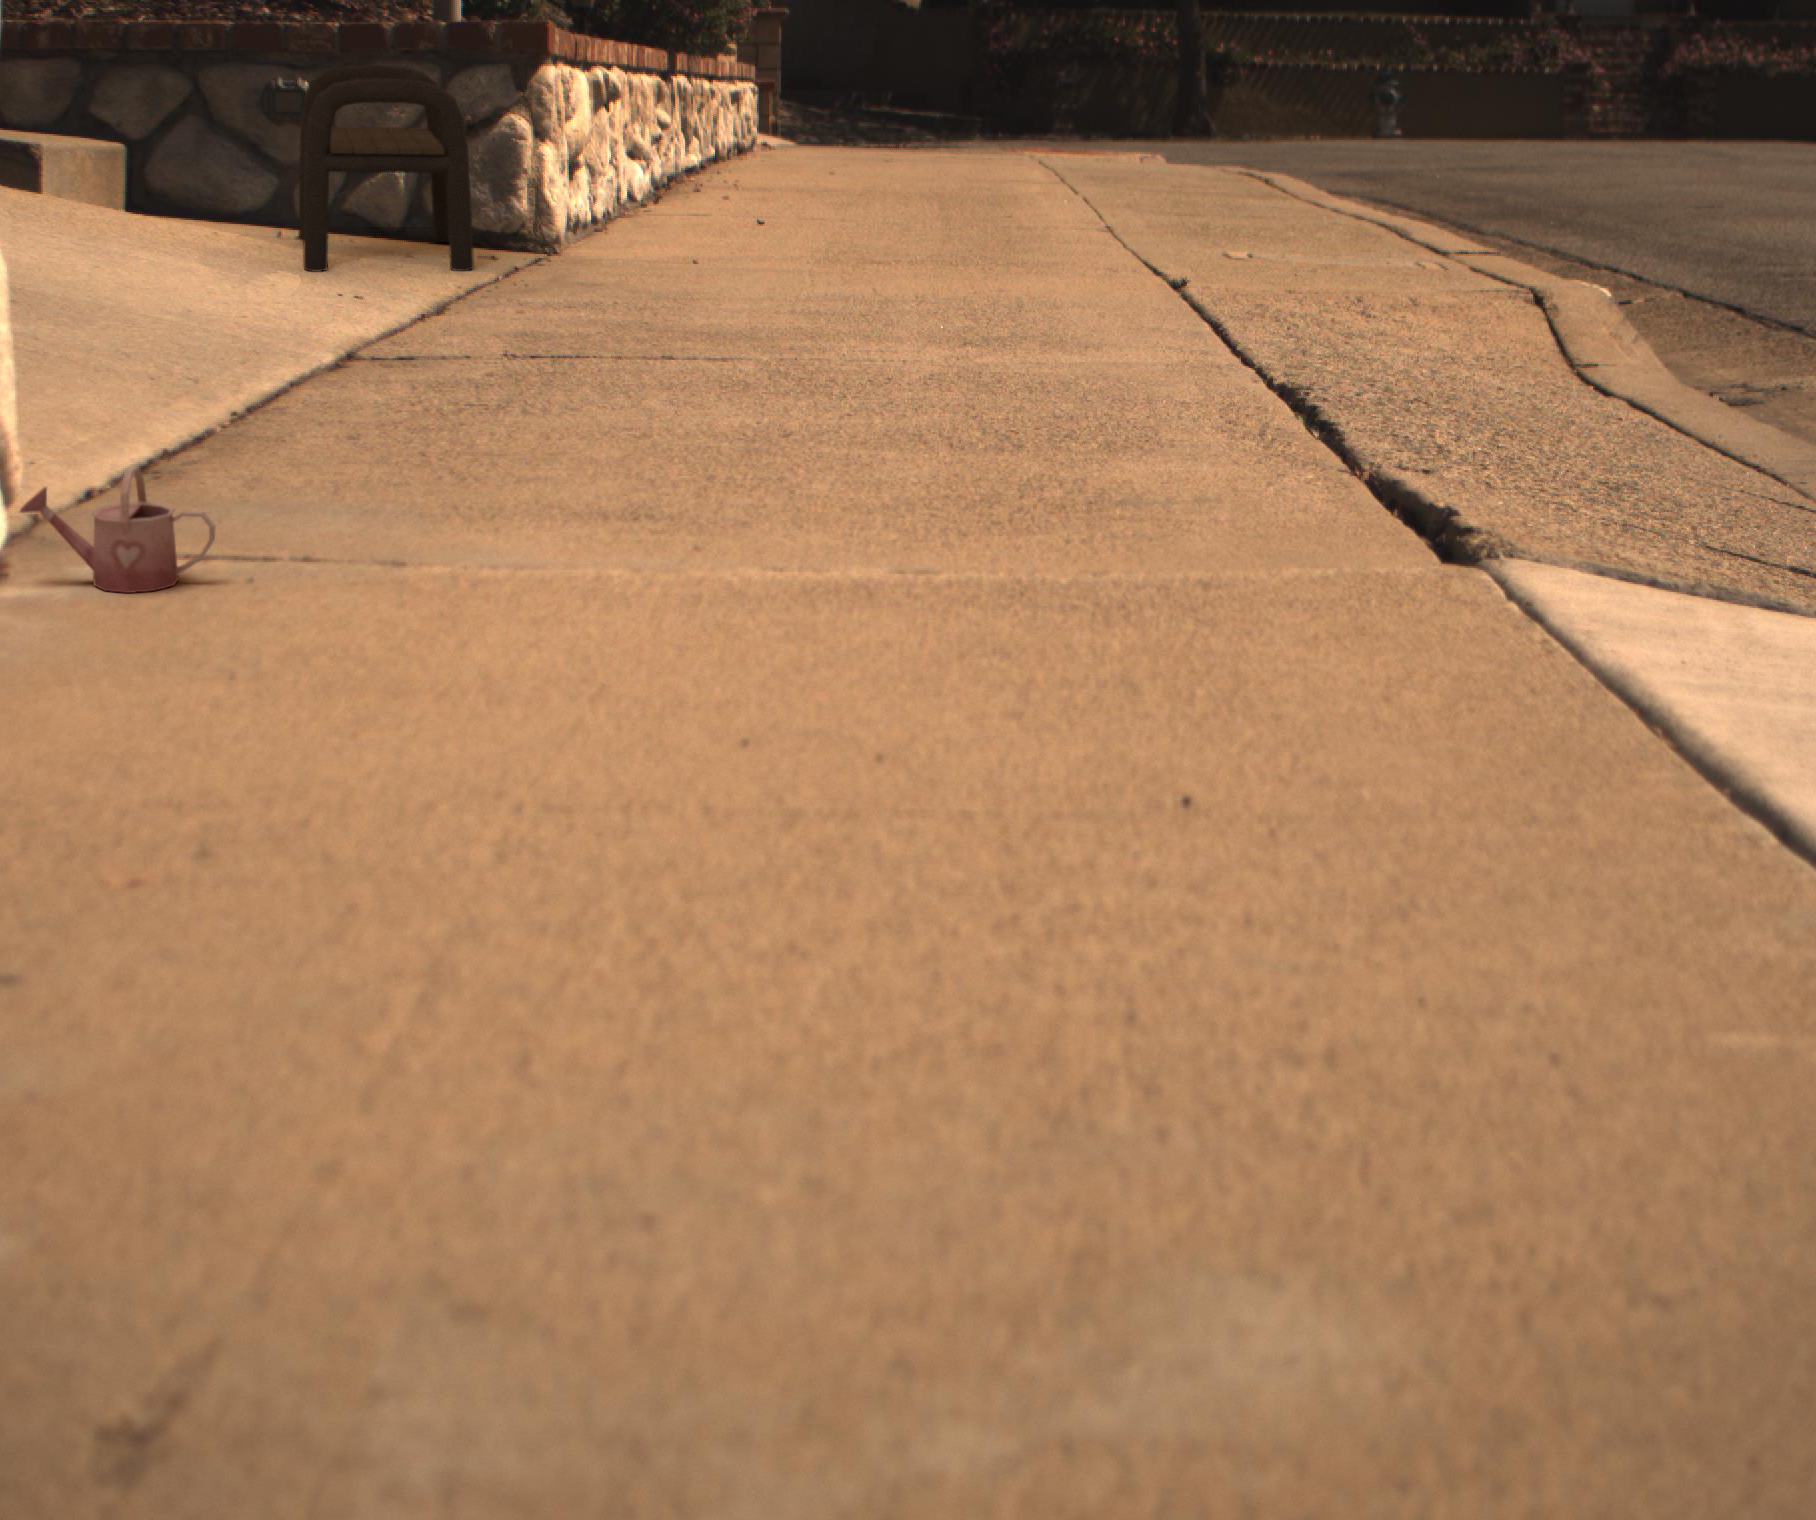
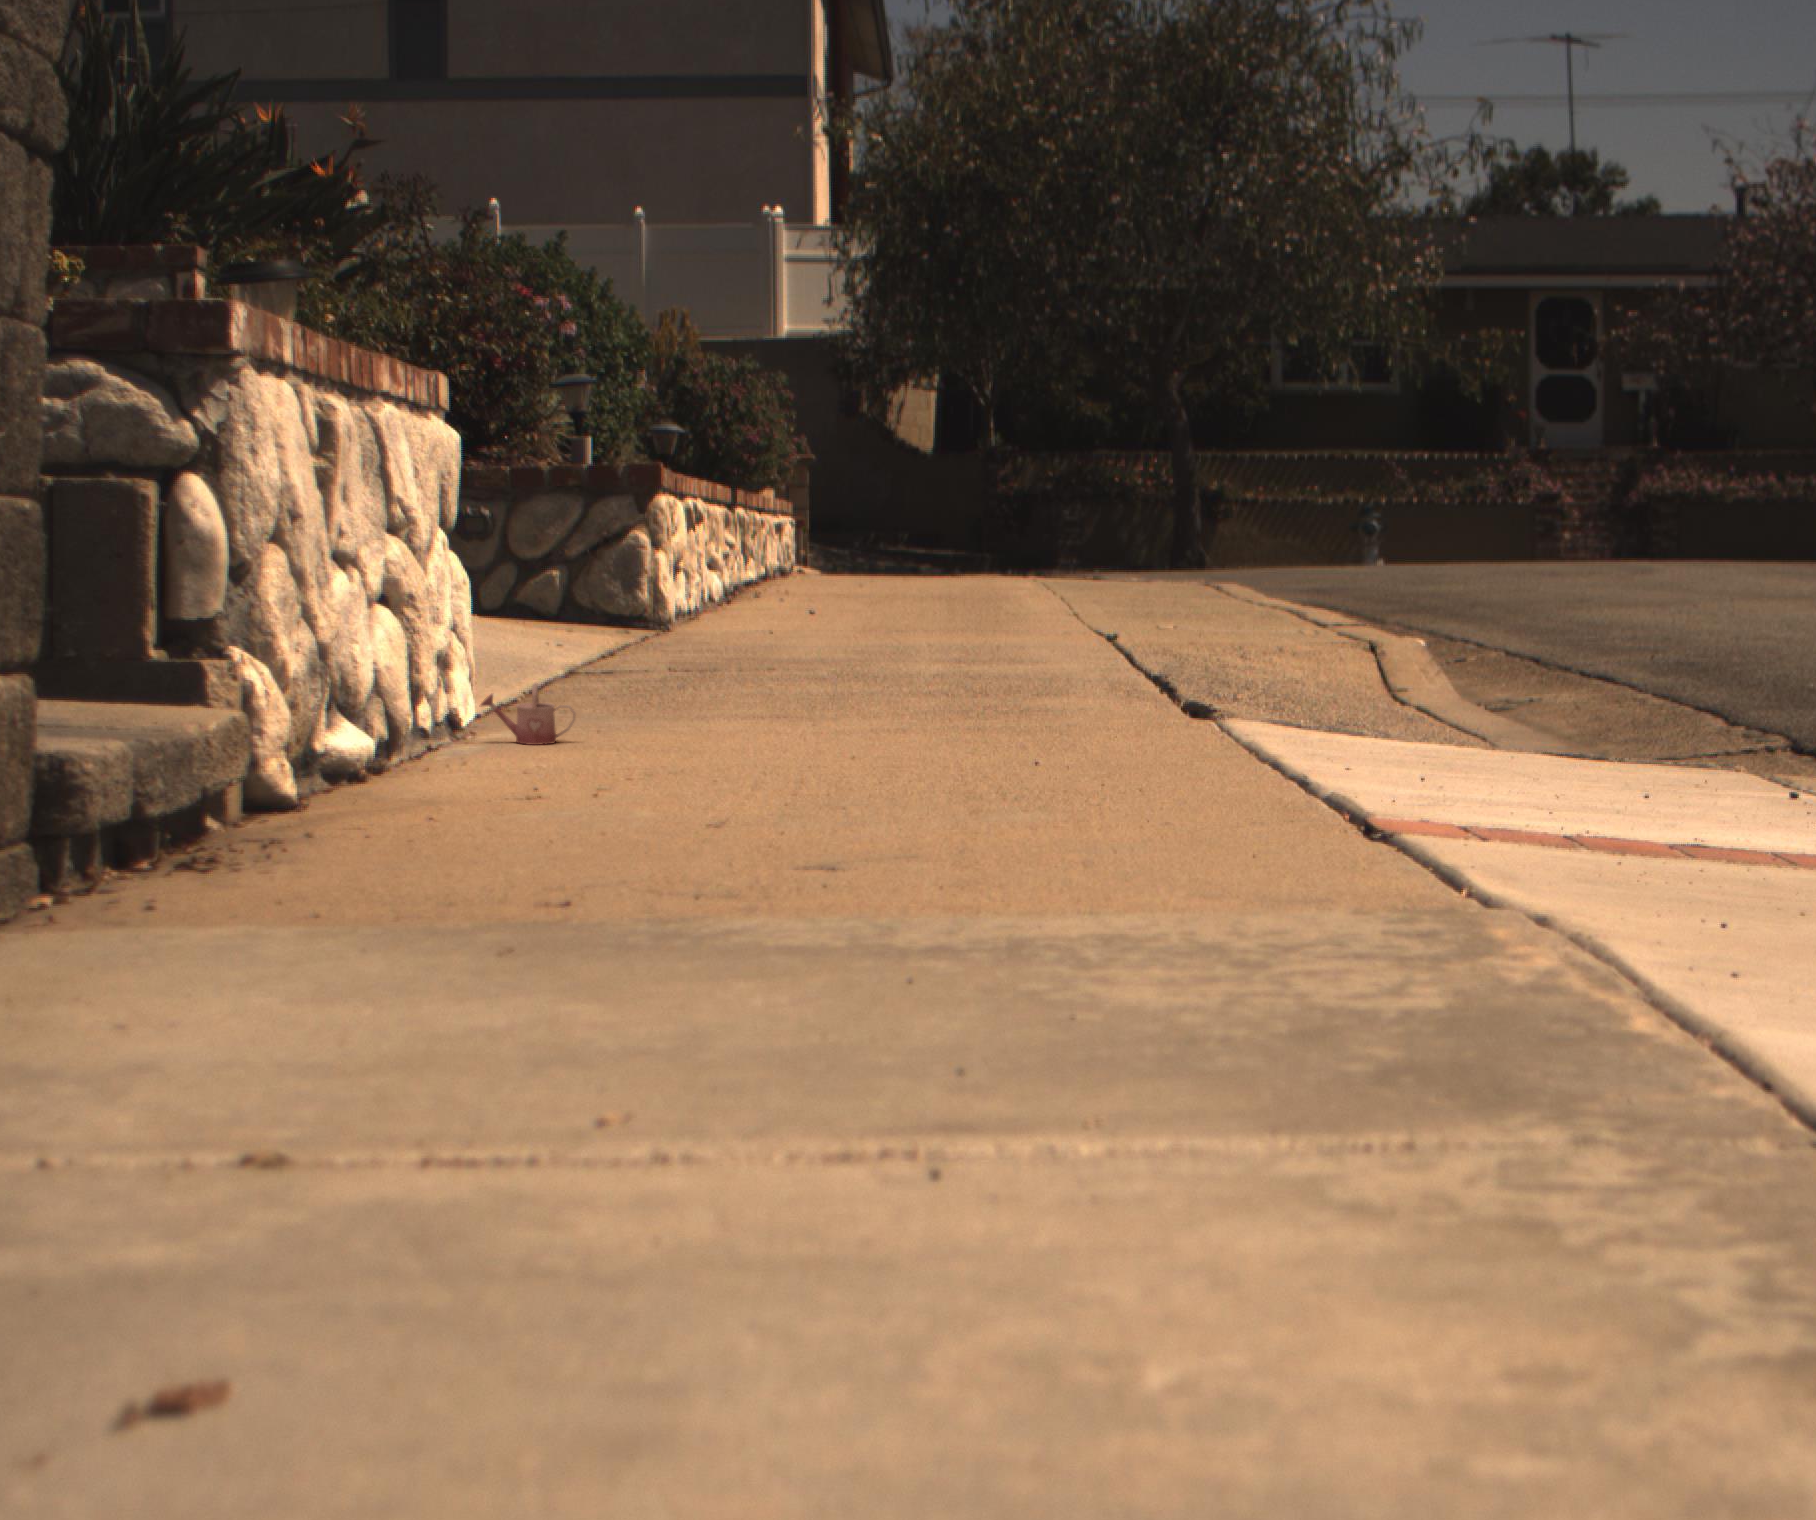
bench: present [299,65,474,272] -> none [494,496,625,635]

